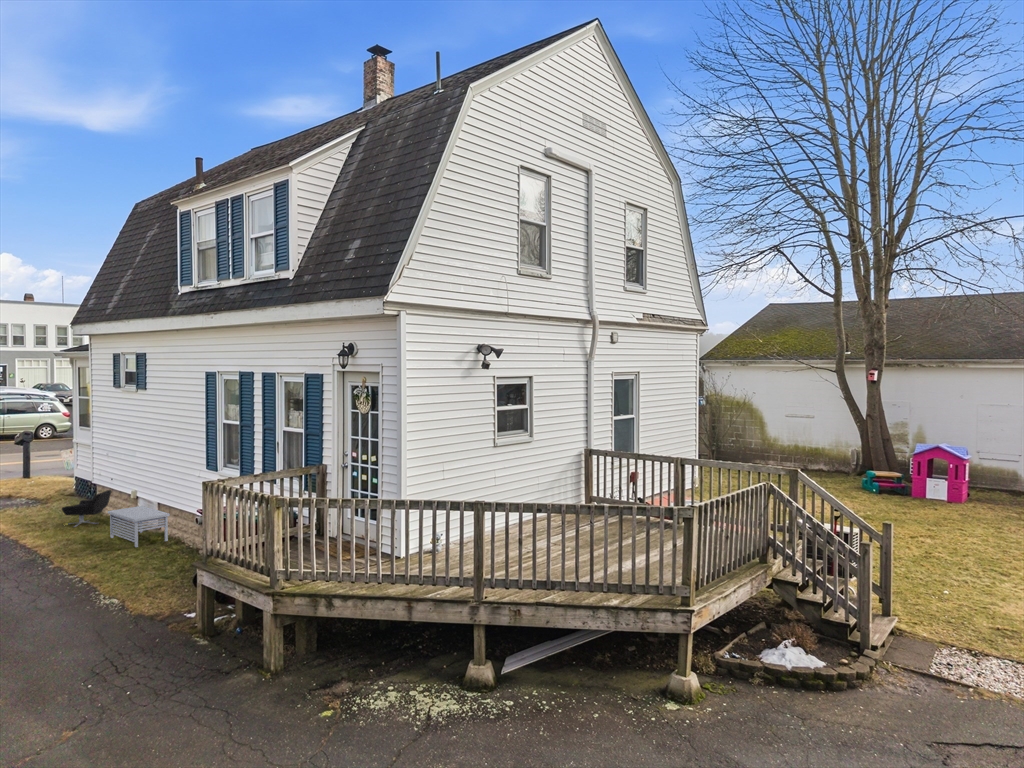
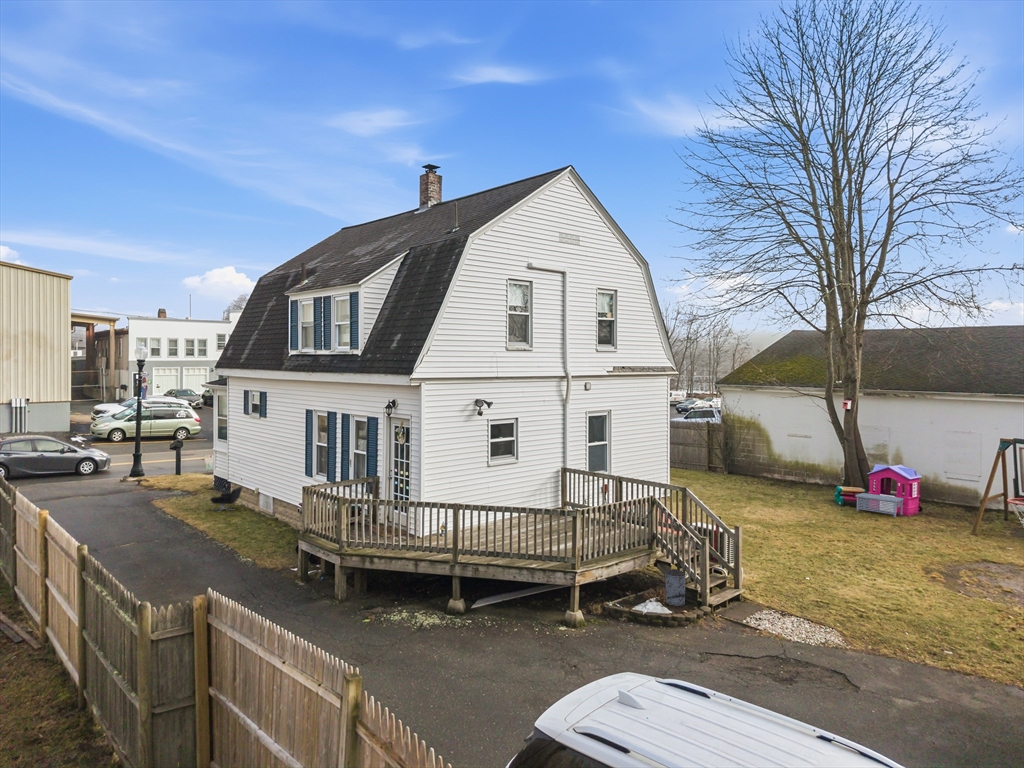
storage bench: present [108,506,170,547] -> present [855,493,903,517]
trash can: none [792,592,827,649] -> present [665,569,685,606]

